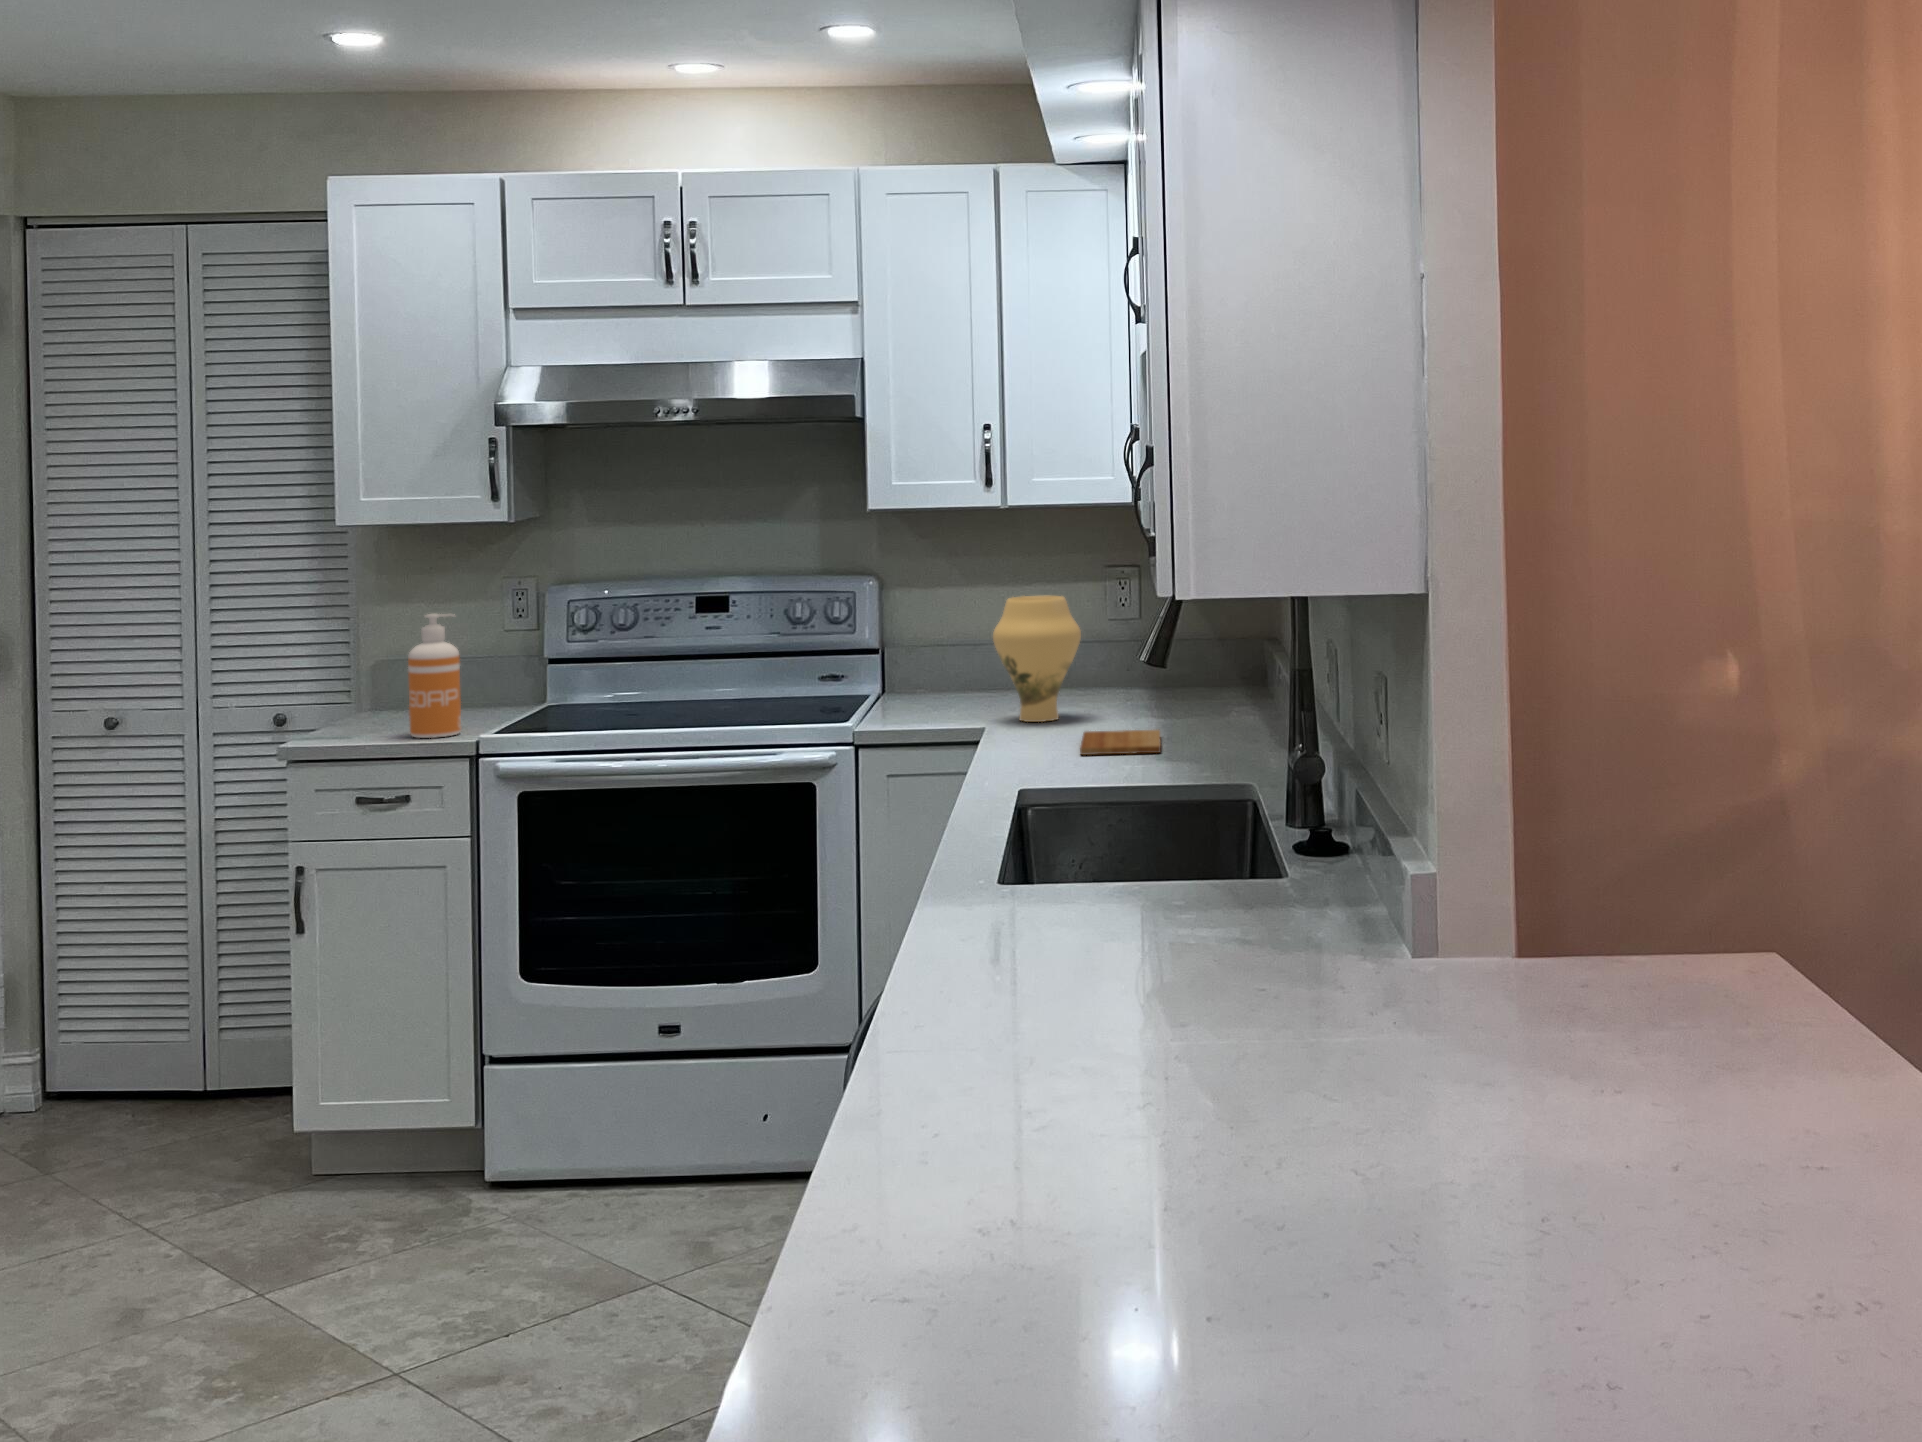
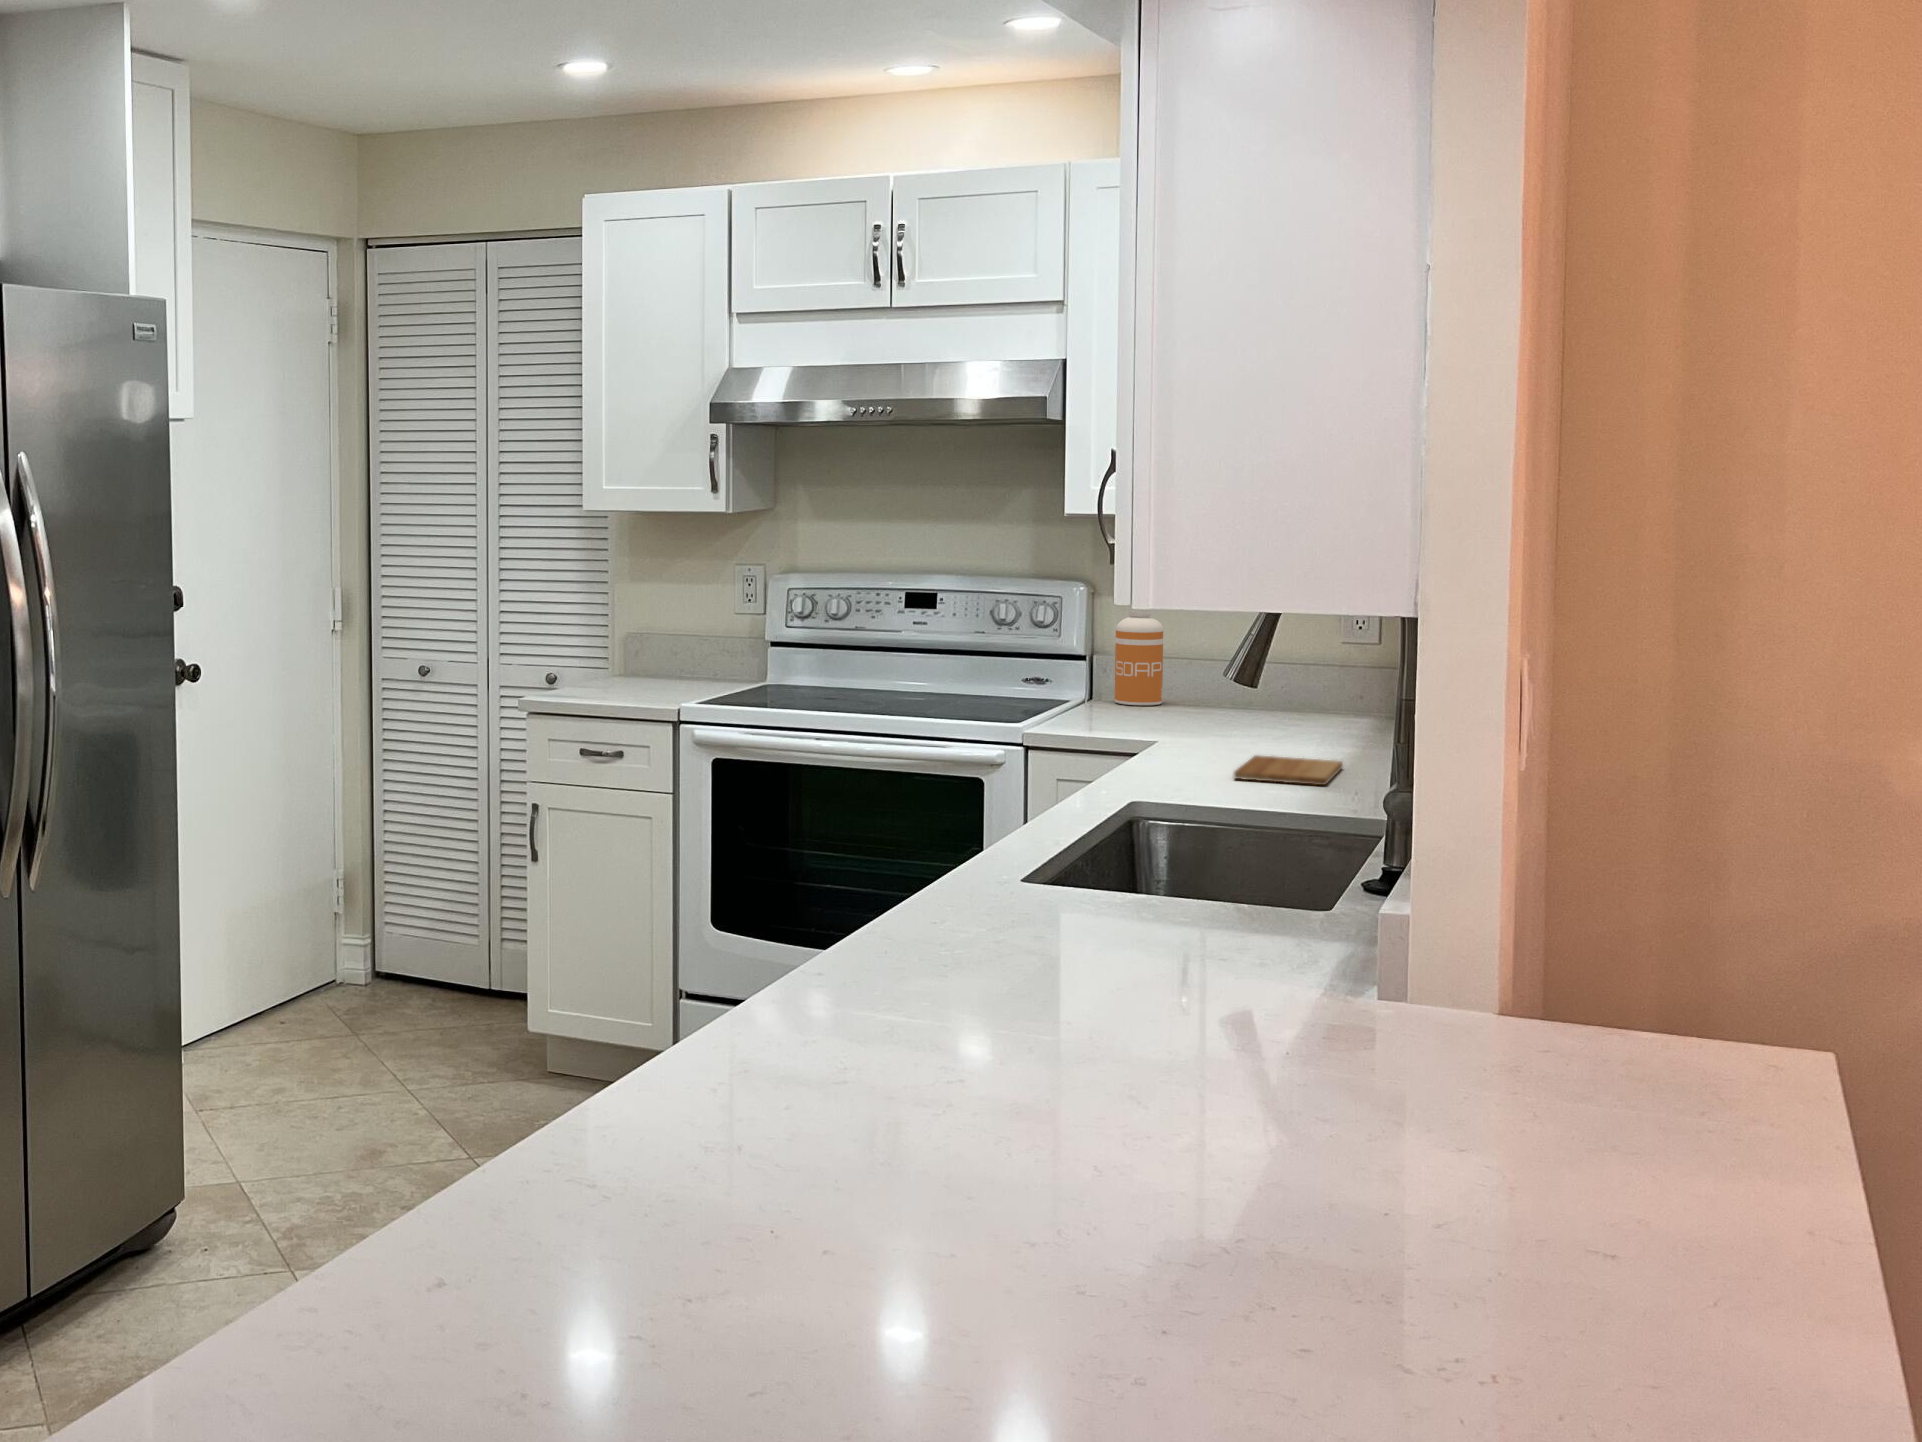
vase: present [993,596,1081,722] -> none [1177,609,1276,741]
soap dispenser: present [408,614,461,738] -> present [1115,612,1163,705]

